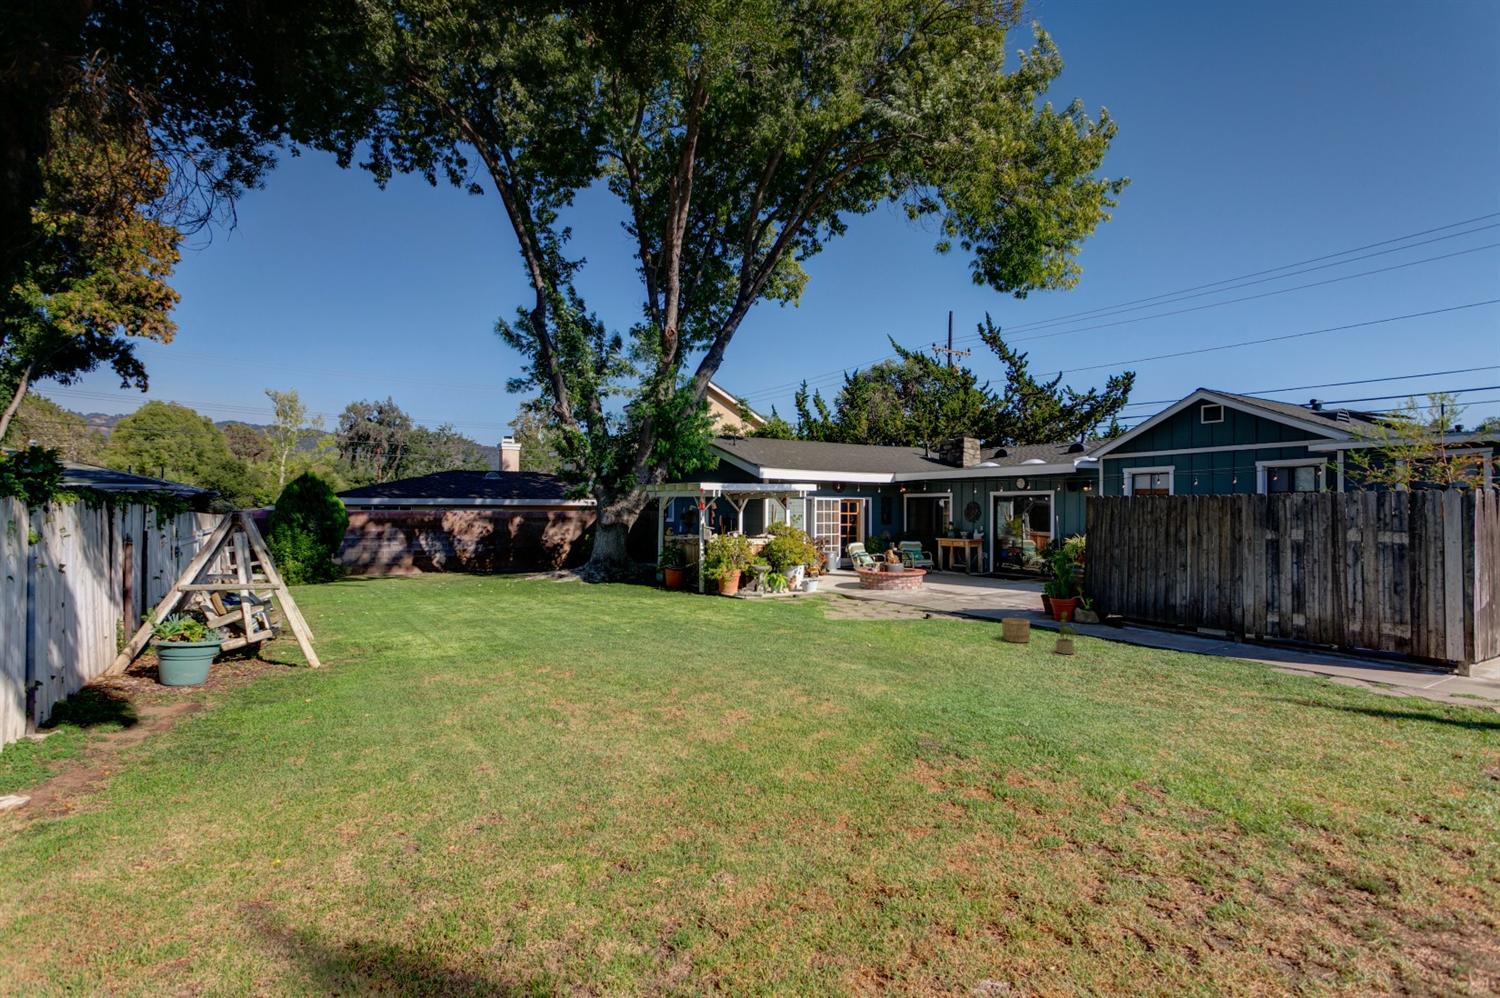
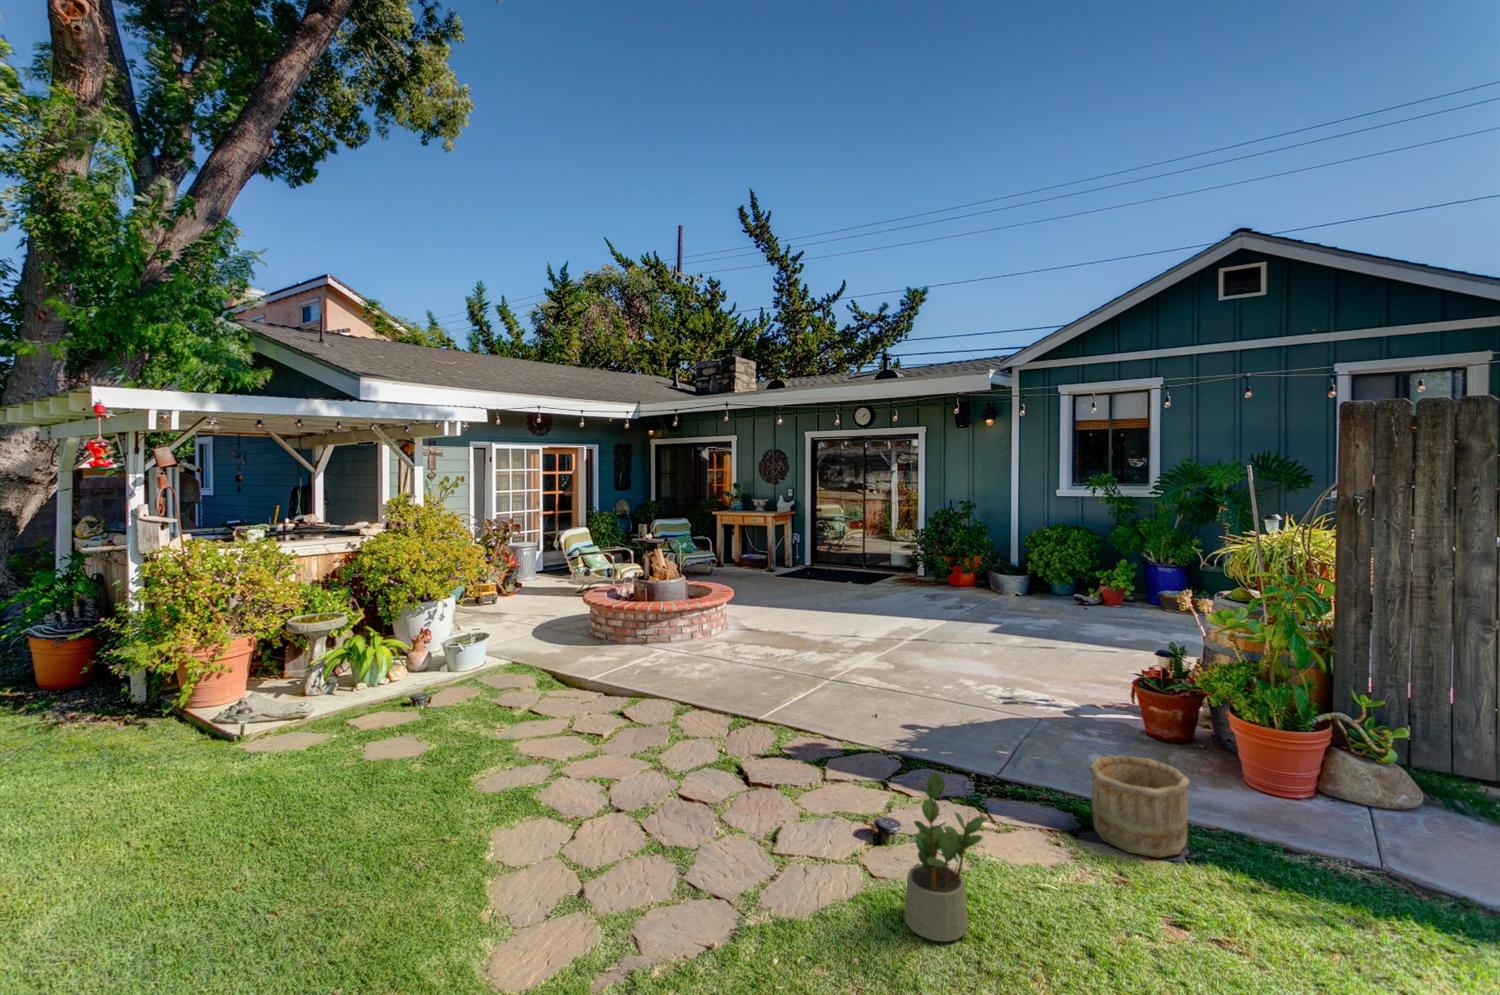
potted plant: present [1056,612,1078,654] -> present [905,772,987,941]

